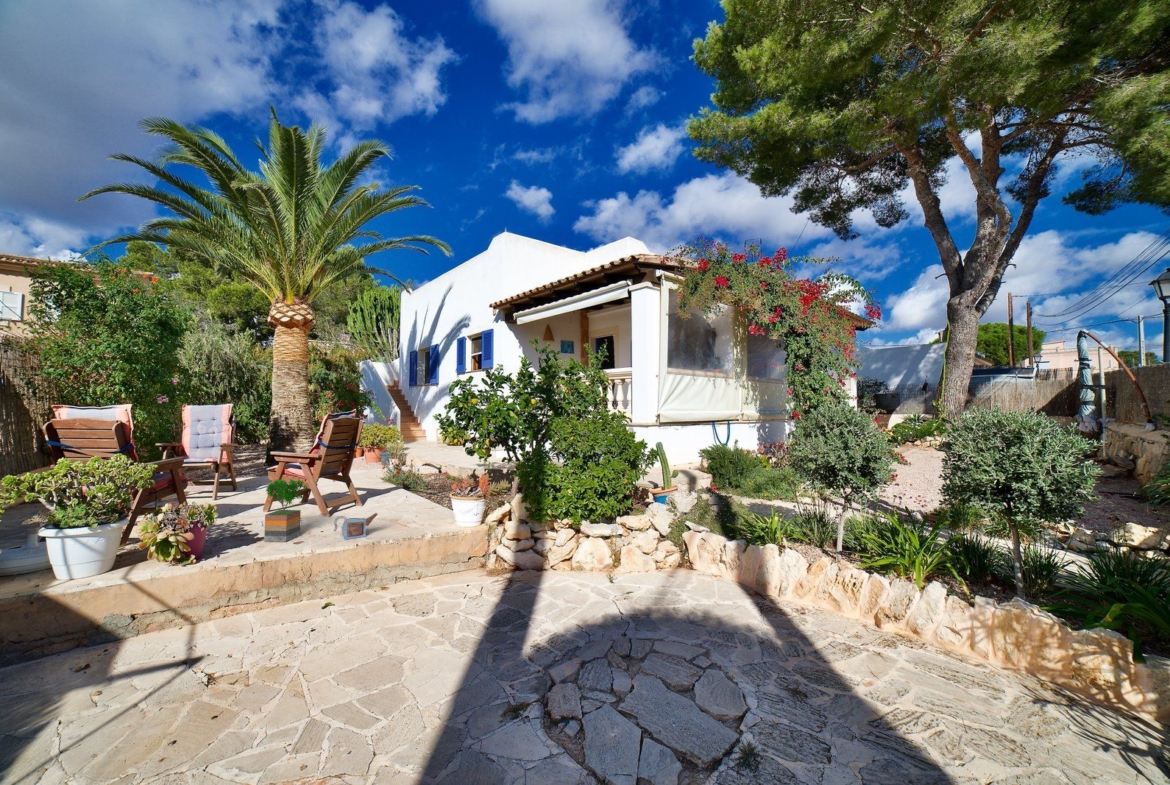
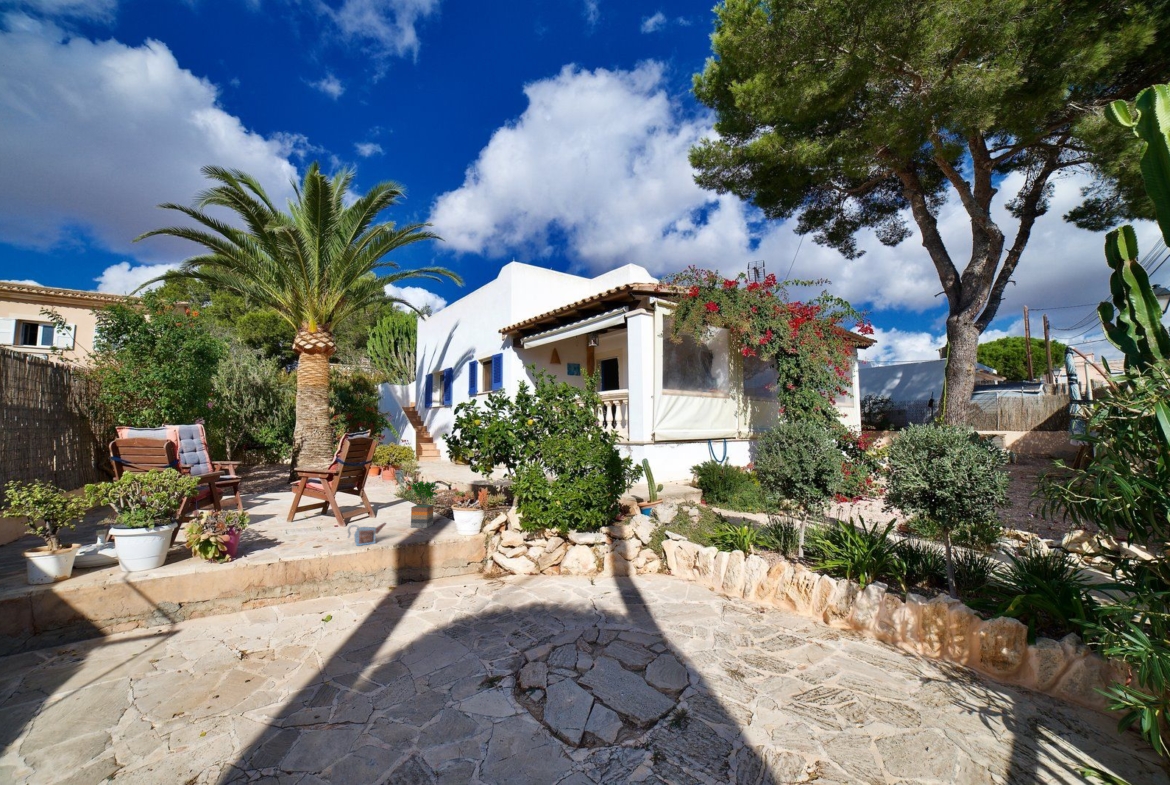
potted tree: present [264,479,308,542] -> present [411,481,439,528]

